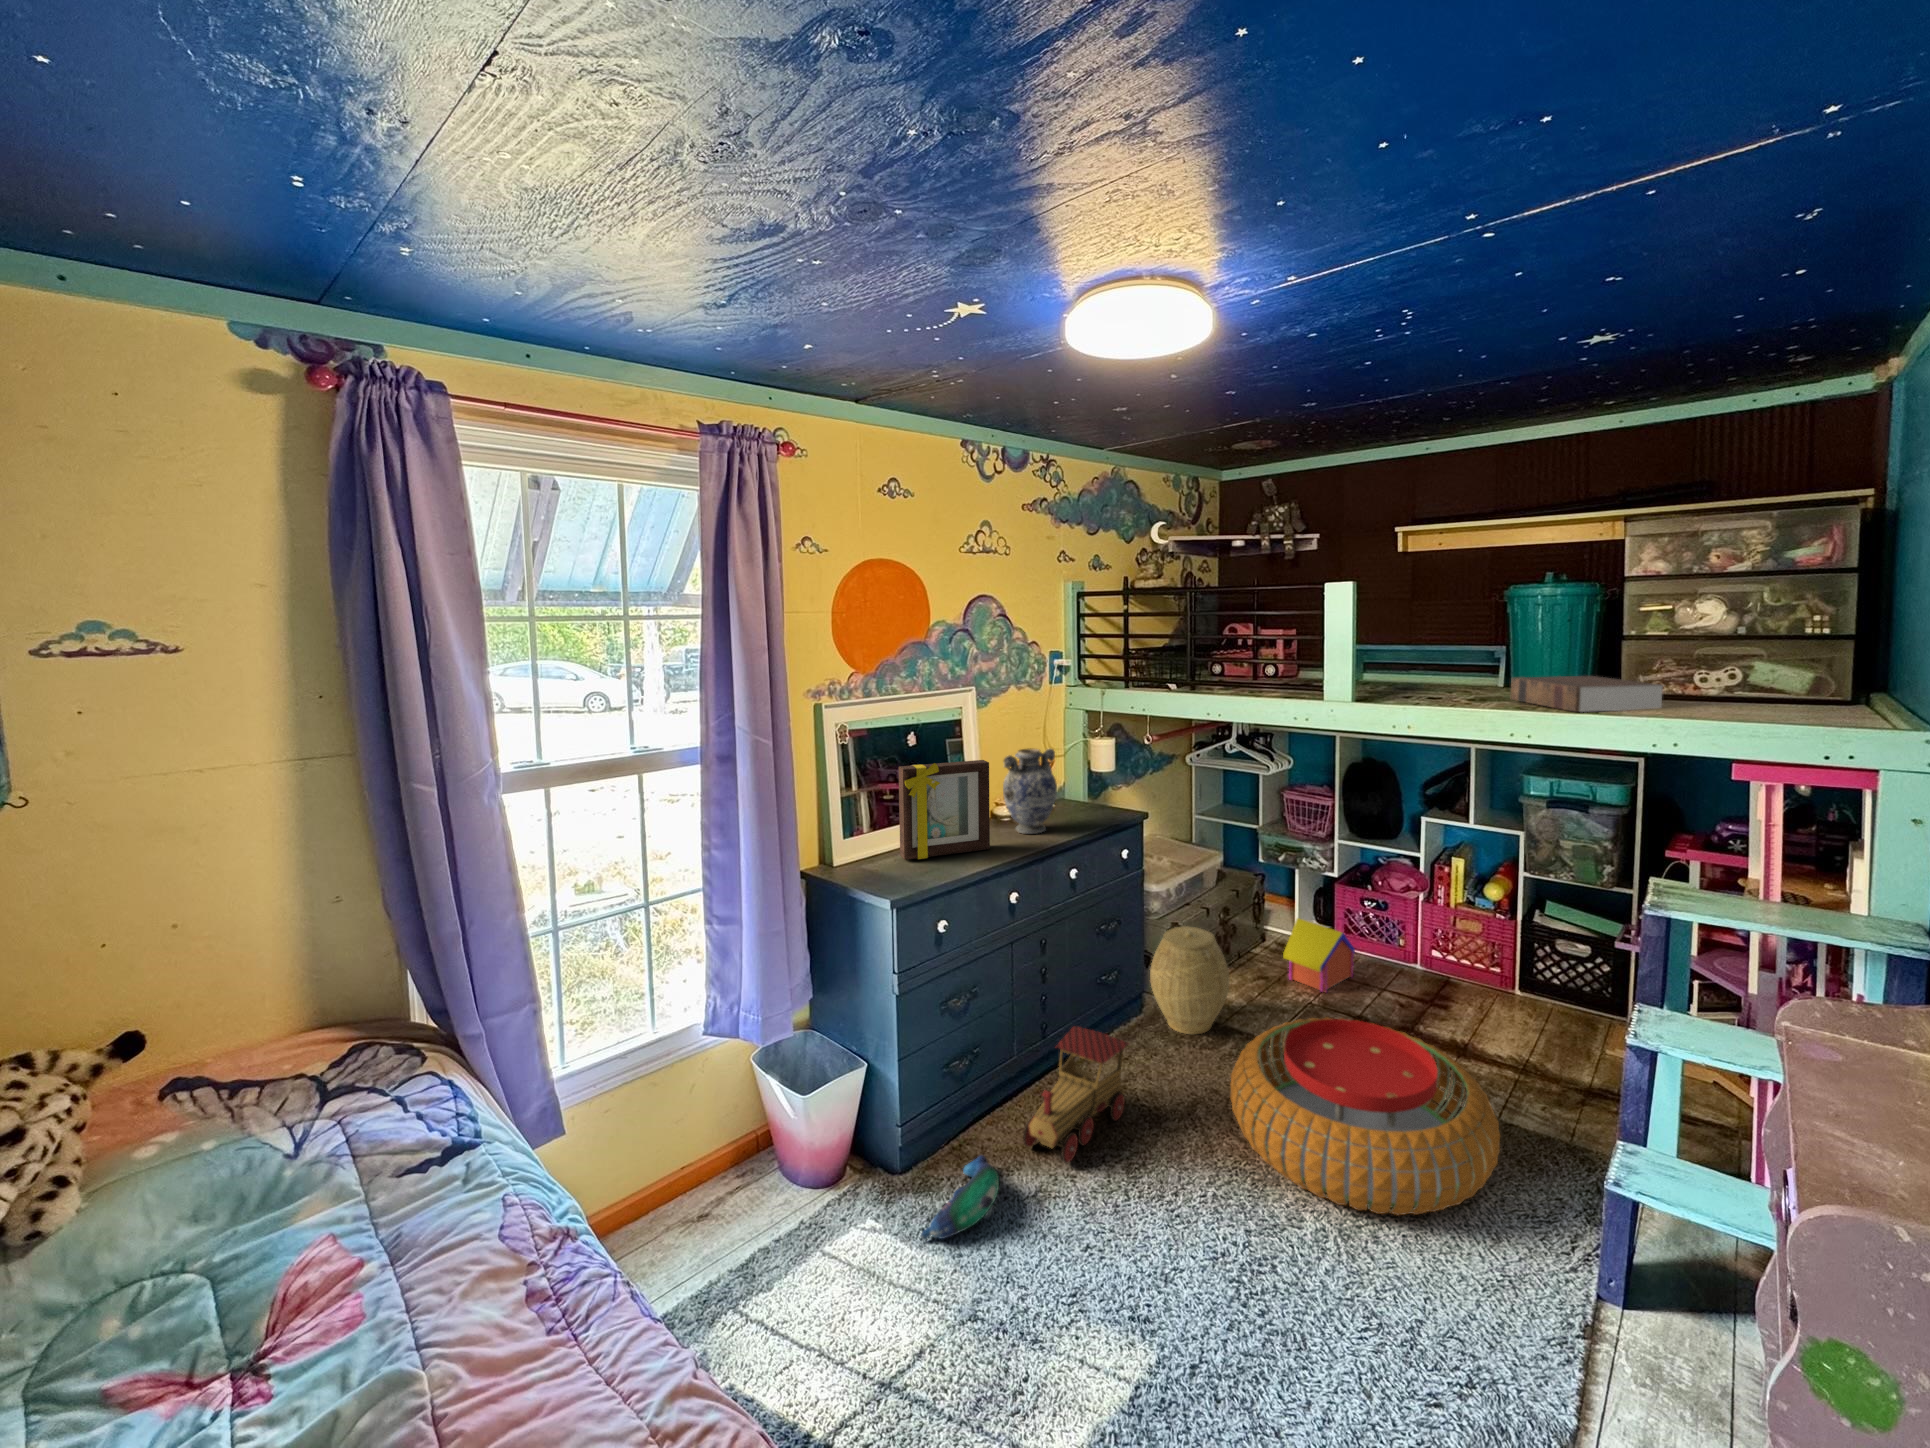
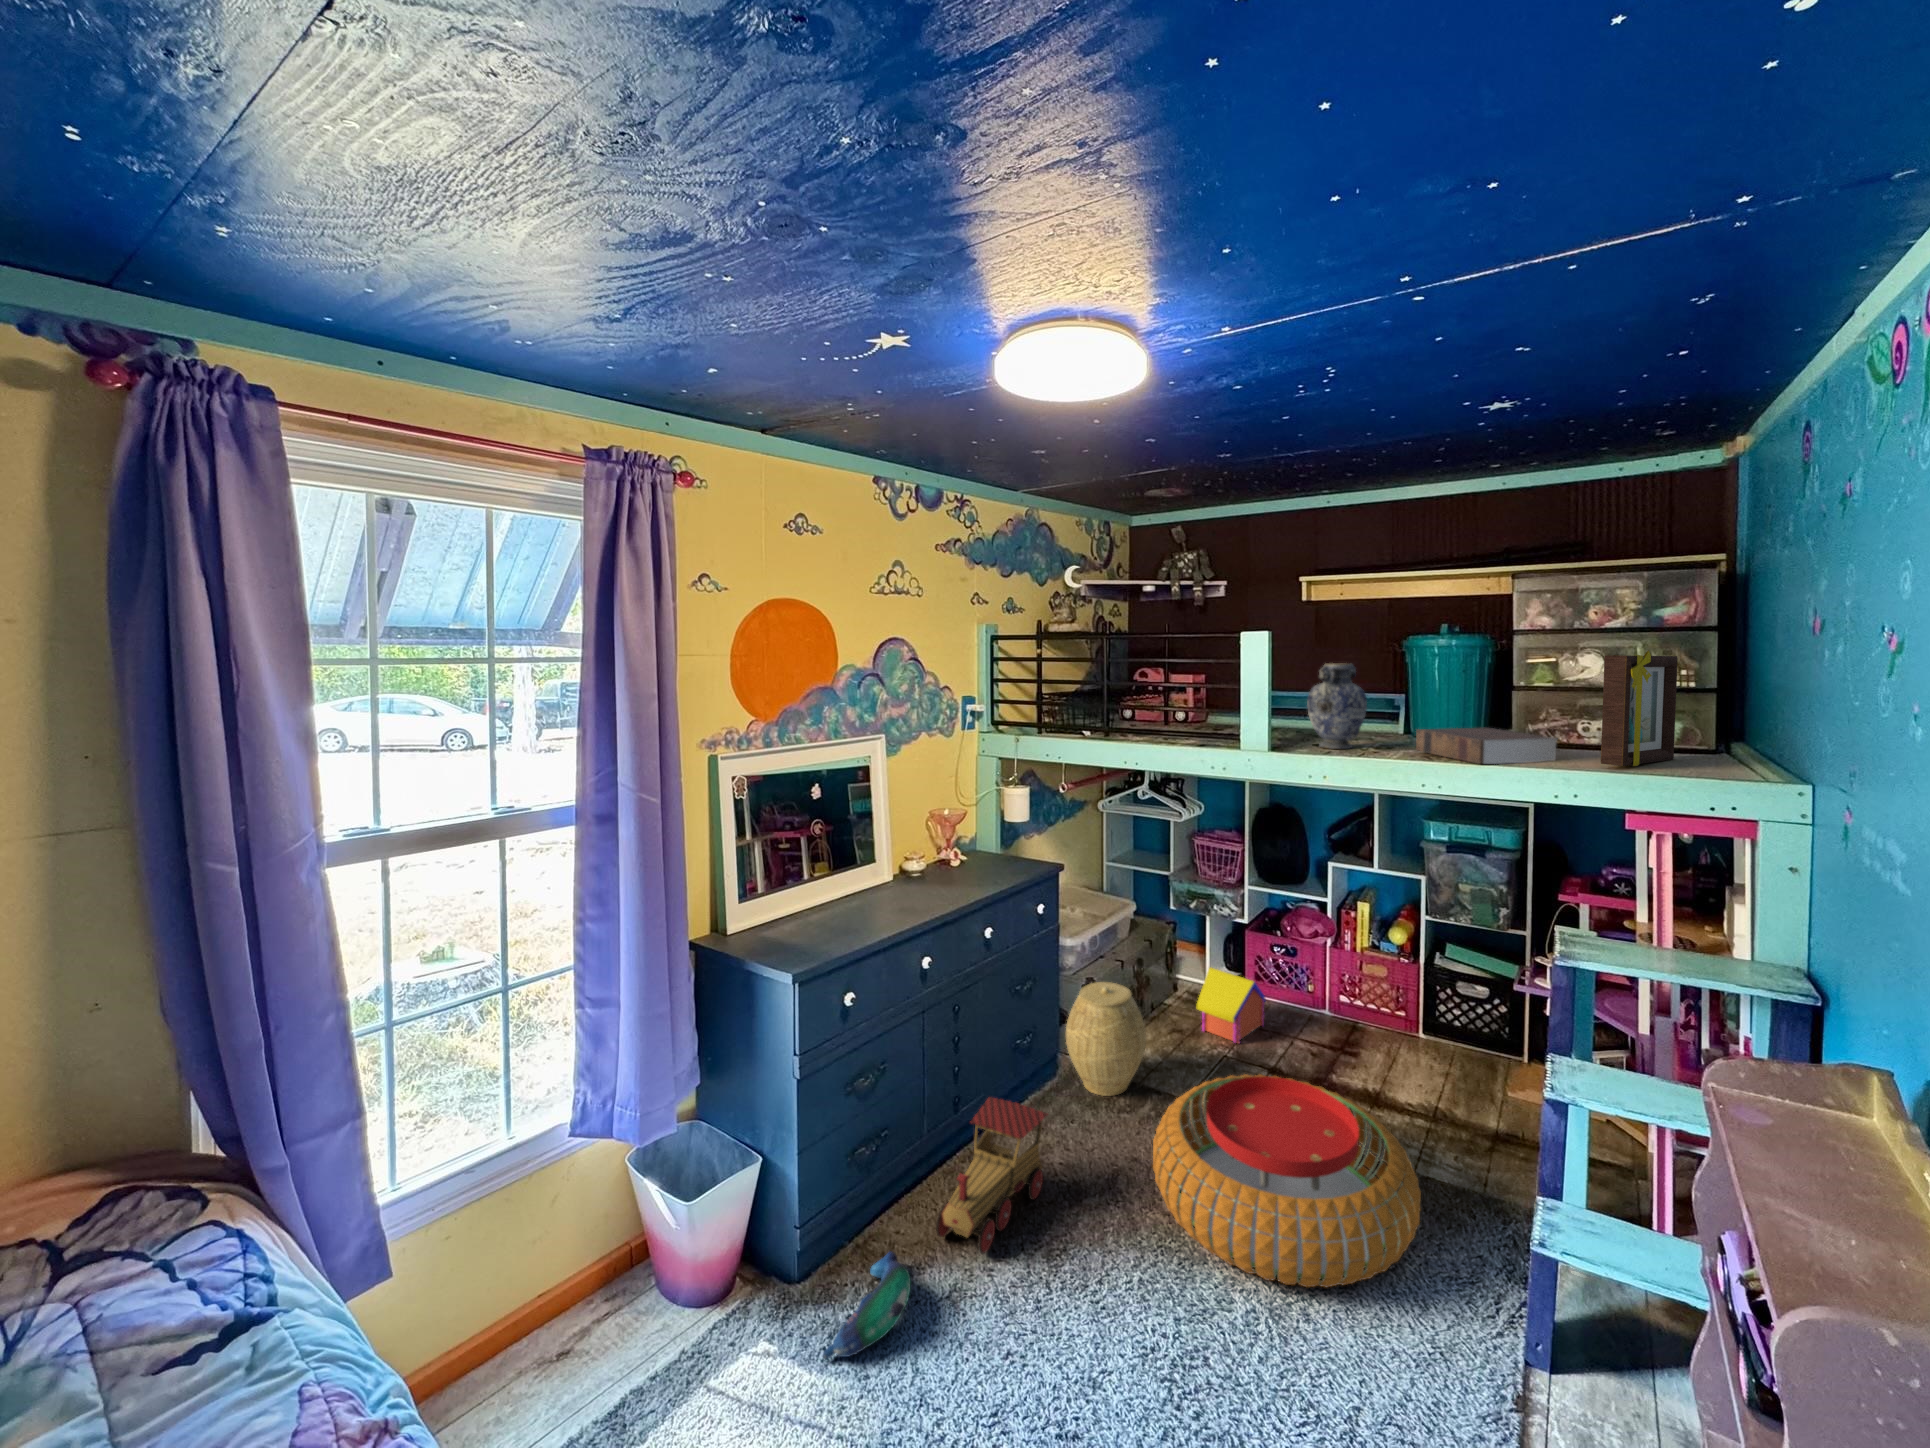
decorative vase: present [1003,748,1057,834] -> present [1307,663,1367,749]
picture frame: present [899,760,990,860] -> present [1601,651,1678,767]

